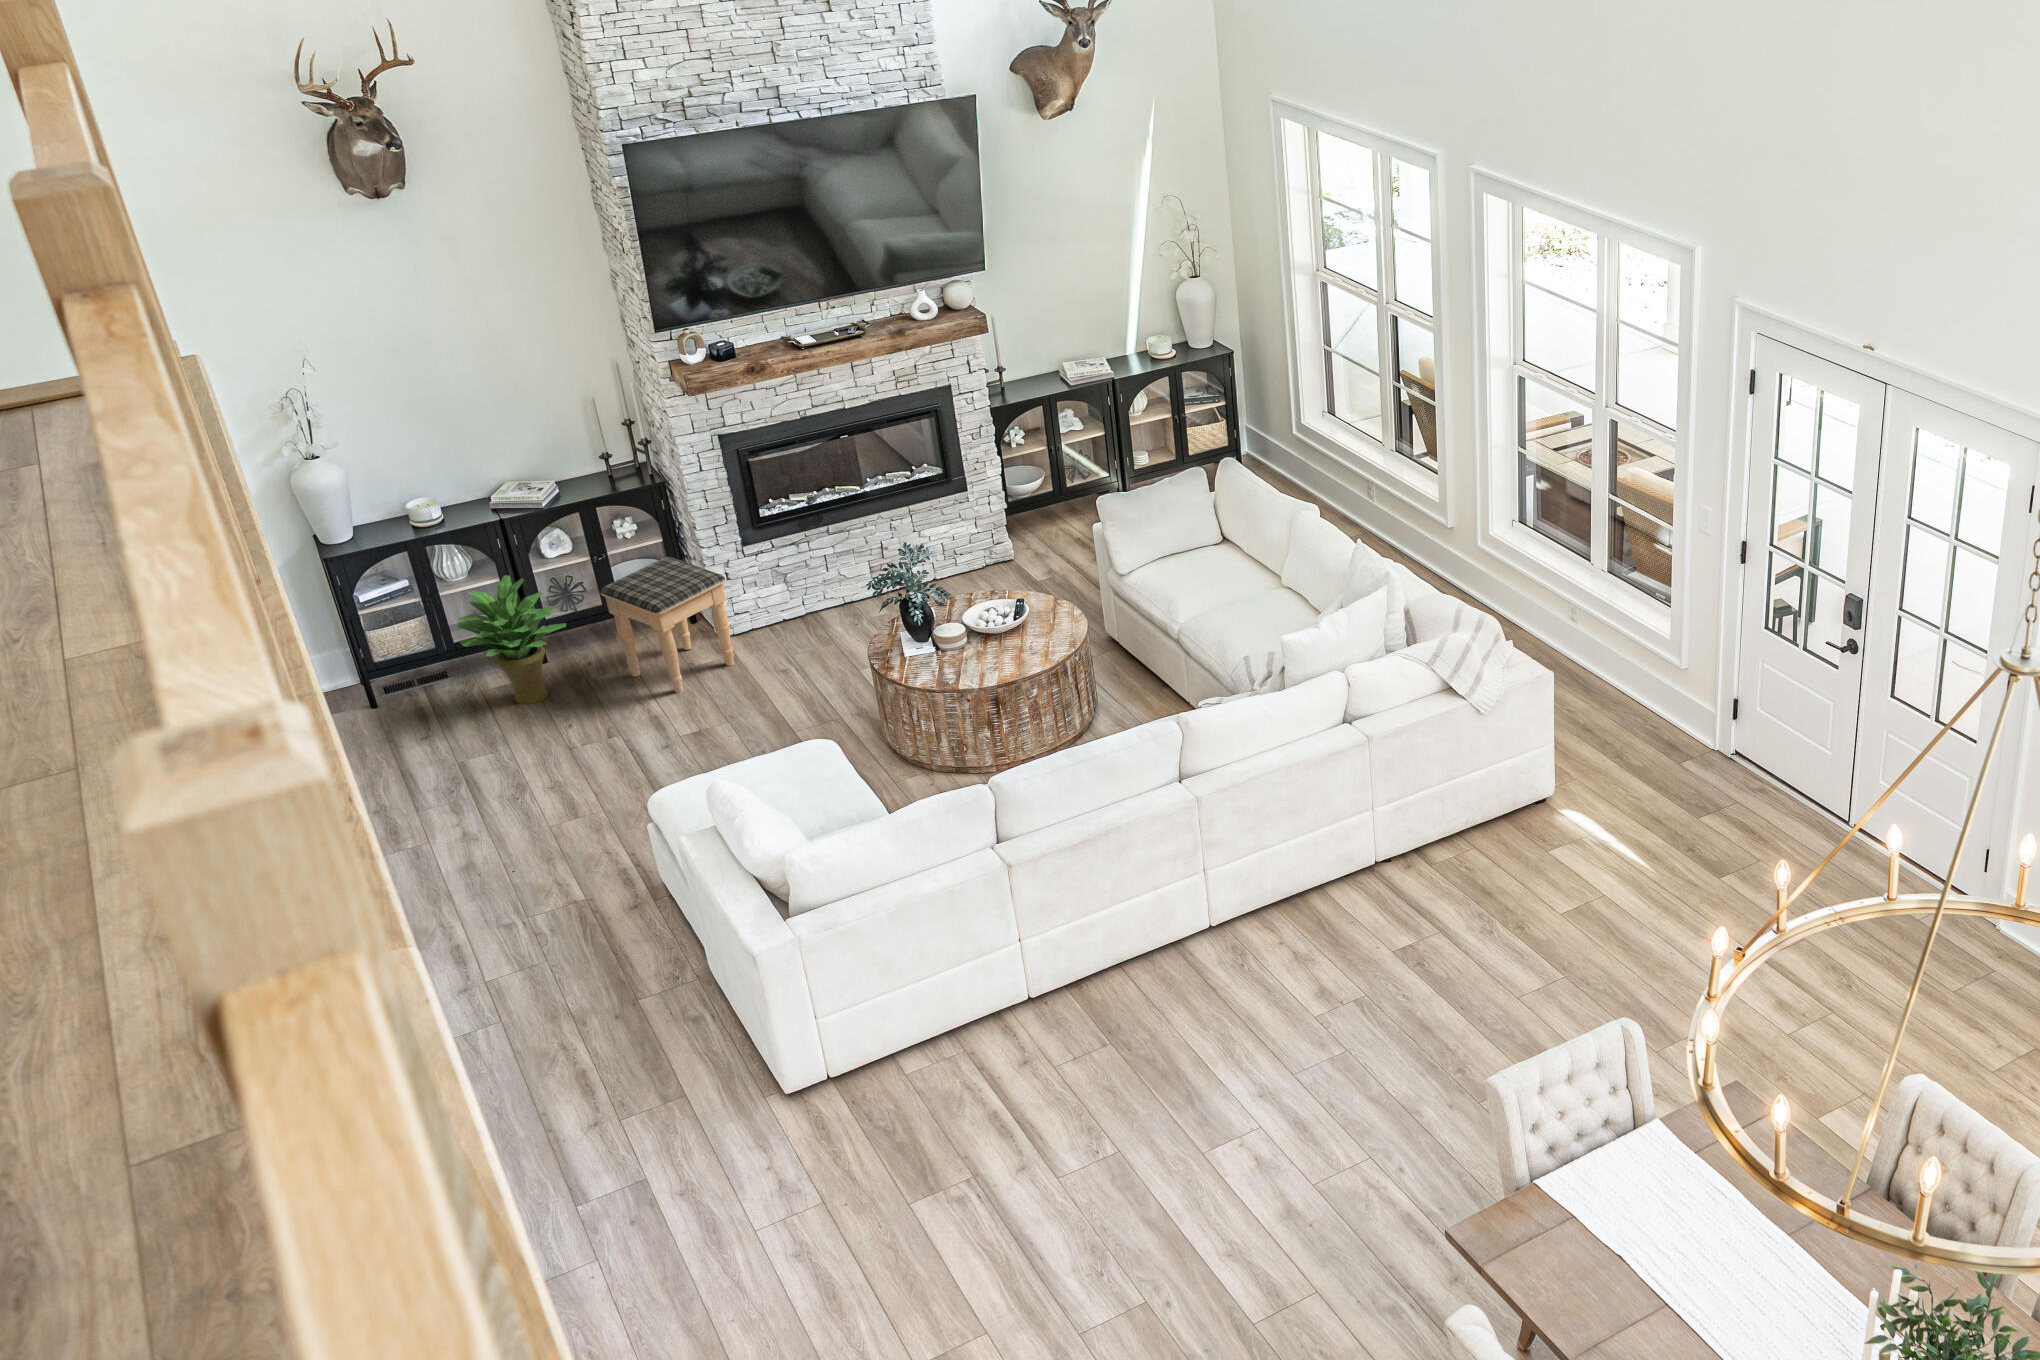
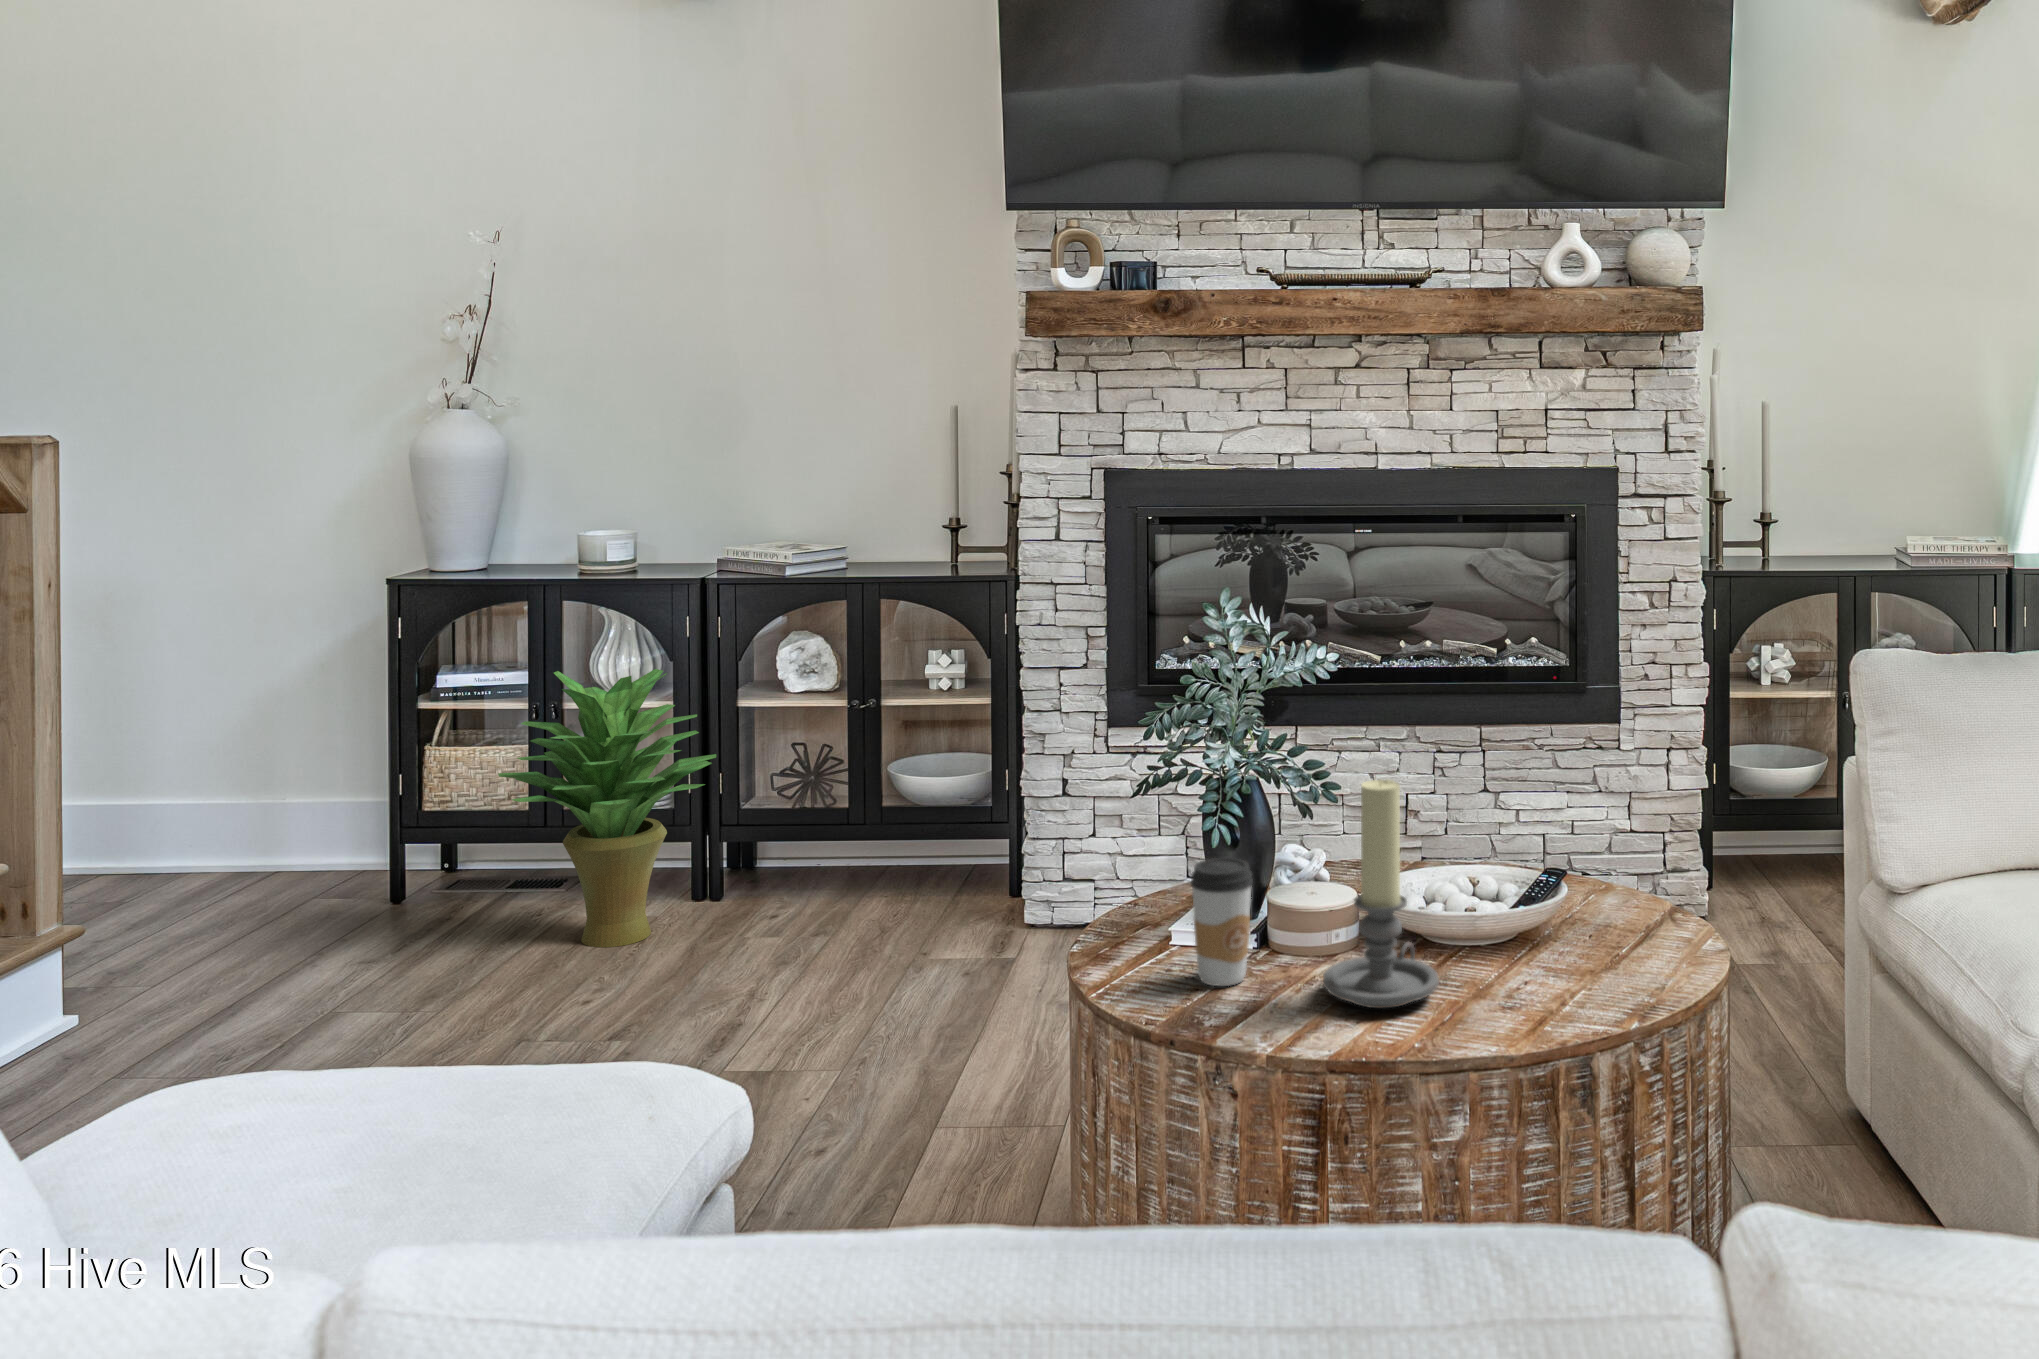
footstool: present [600,557,734,693] -> none [785,707,1011,993]
candle holder: none [978,605,1013,667] -> present [1323,779,1439,1008]
coffee cup: none [931,635,952,672] -> present [1191,858,1253,986]

